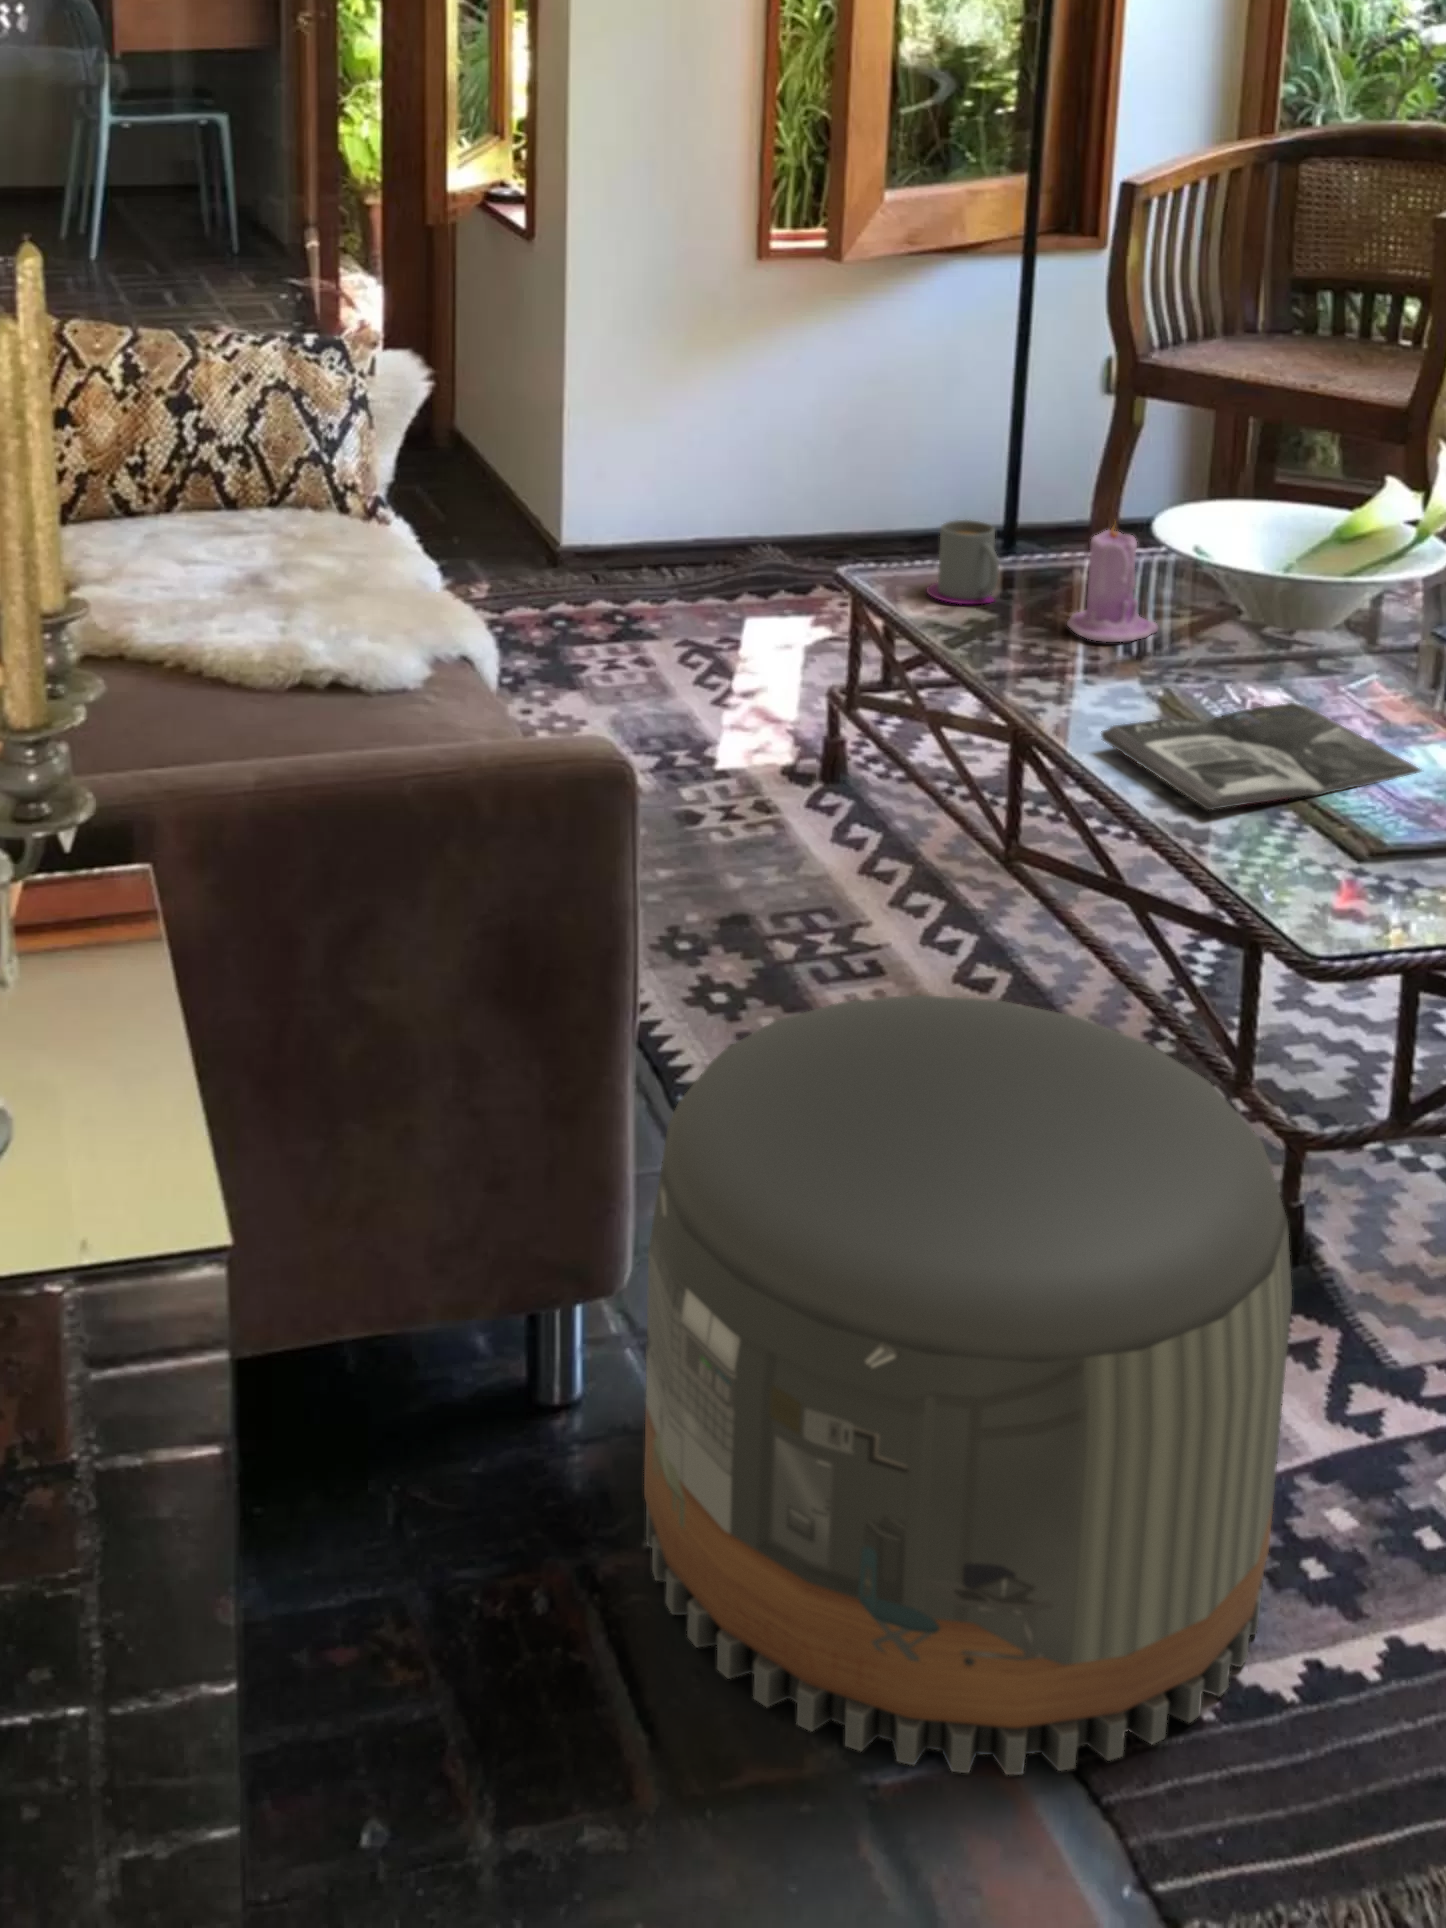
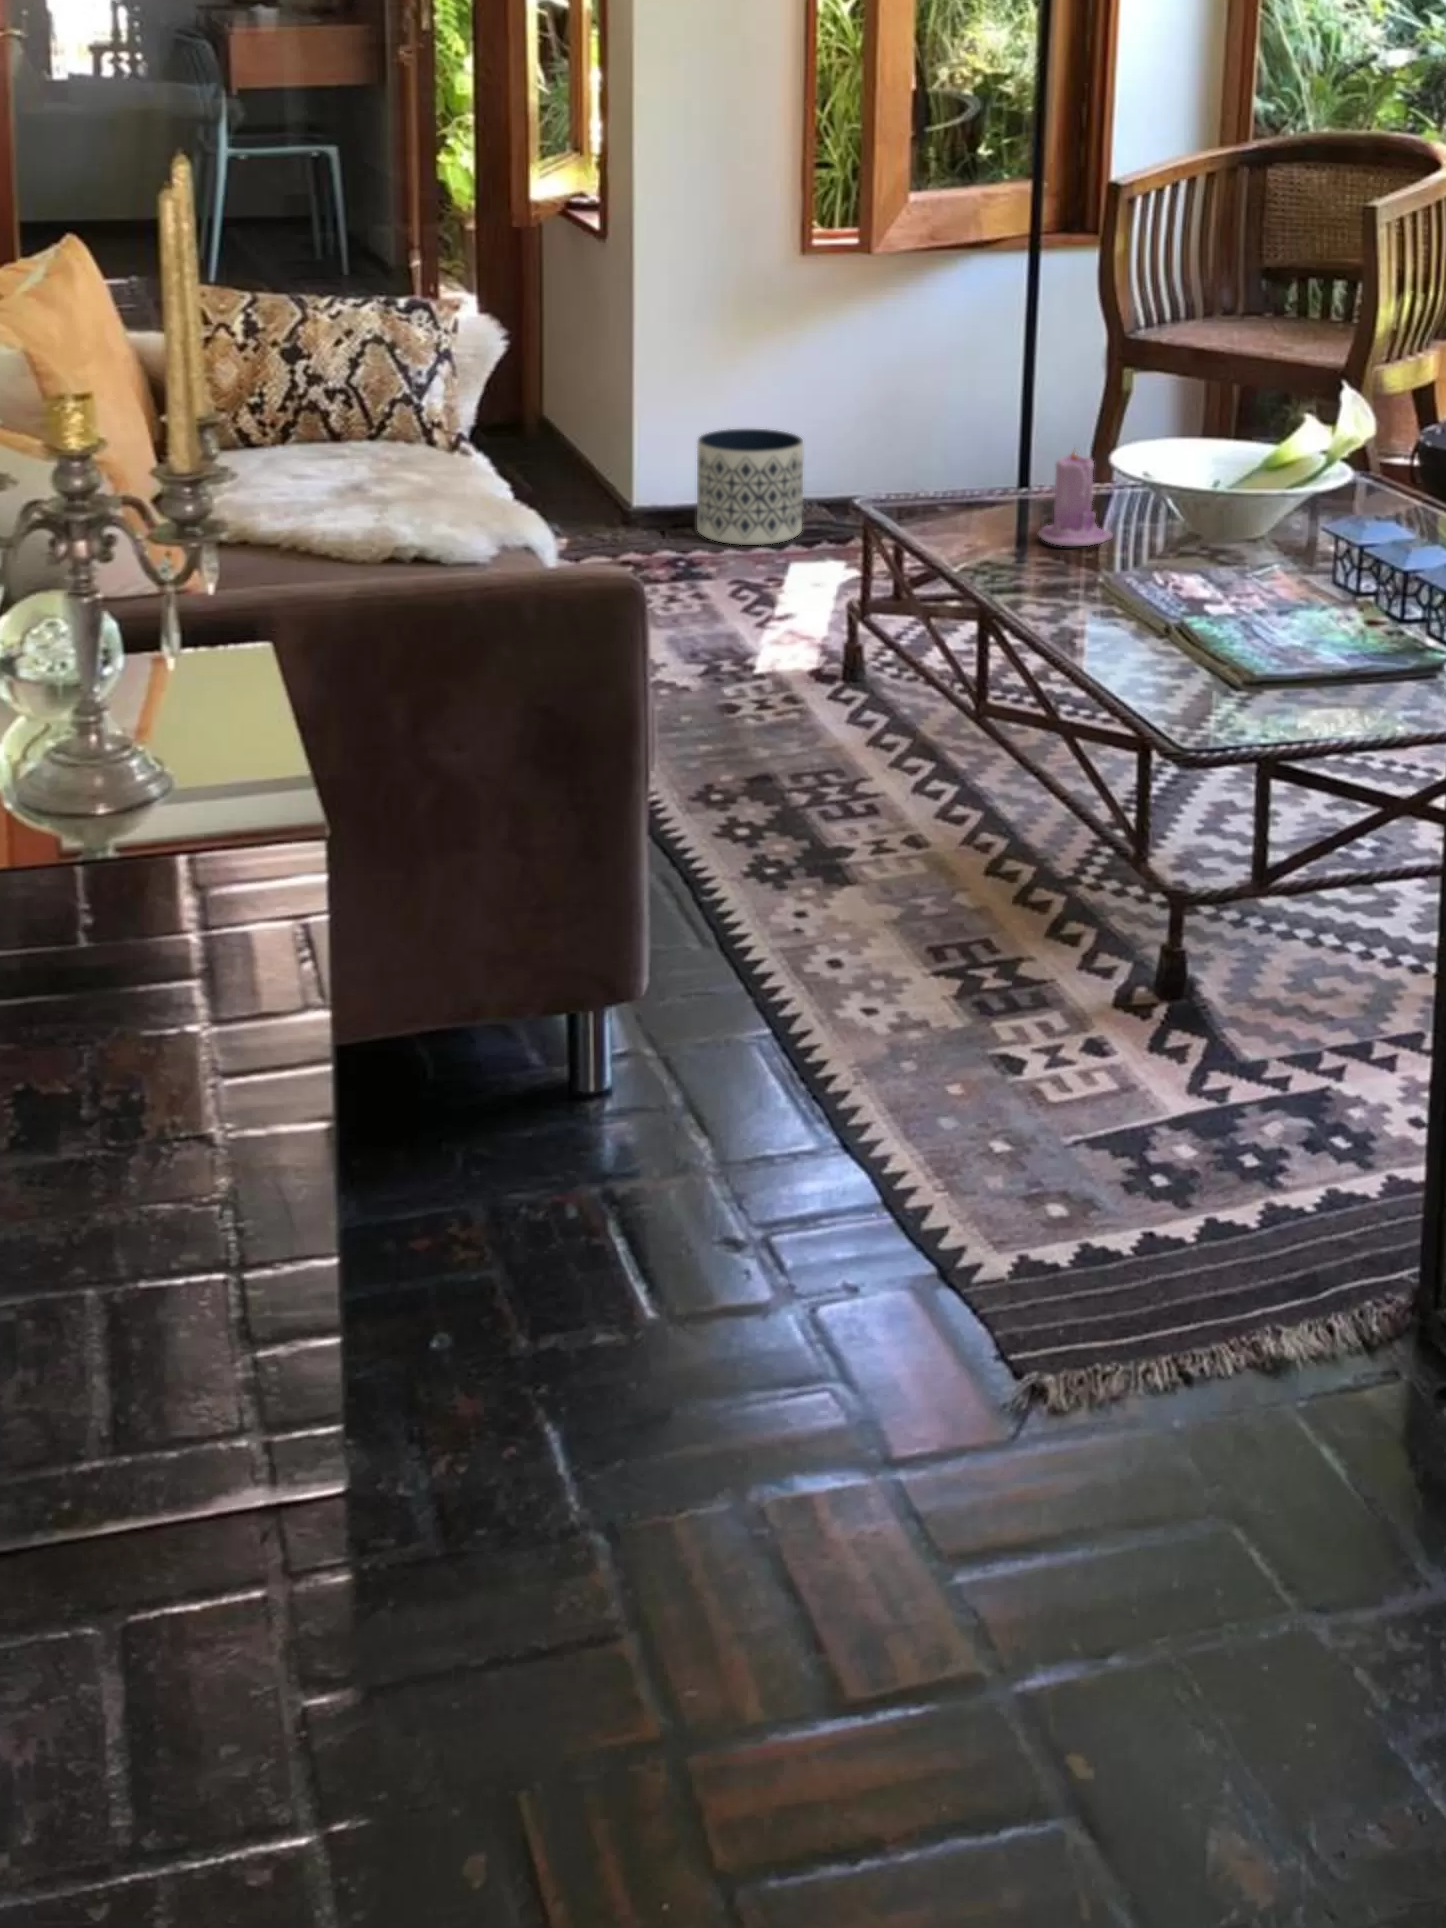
planter: none [638,453,759,588] -> present [697,429,803,545]
mug: present [926,520,999,604] -> none [926,454,991,523]
magazine: present [1101,703,1421,810] -> none [1048,583,1305,652]
pouf: present [644,995,1292,1775] -> none [651,759,1126,1286]

